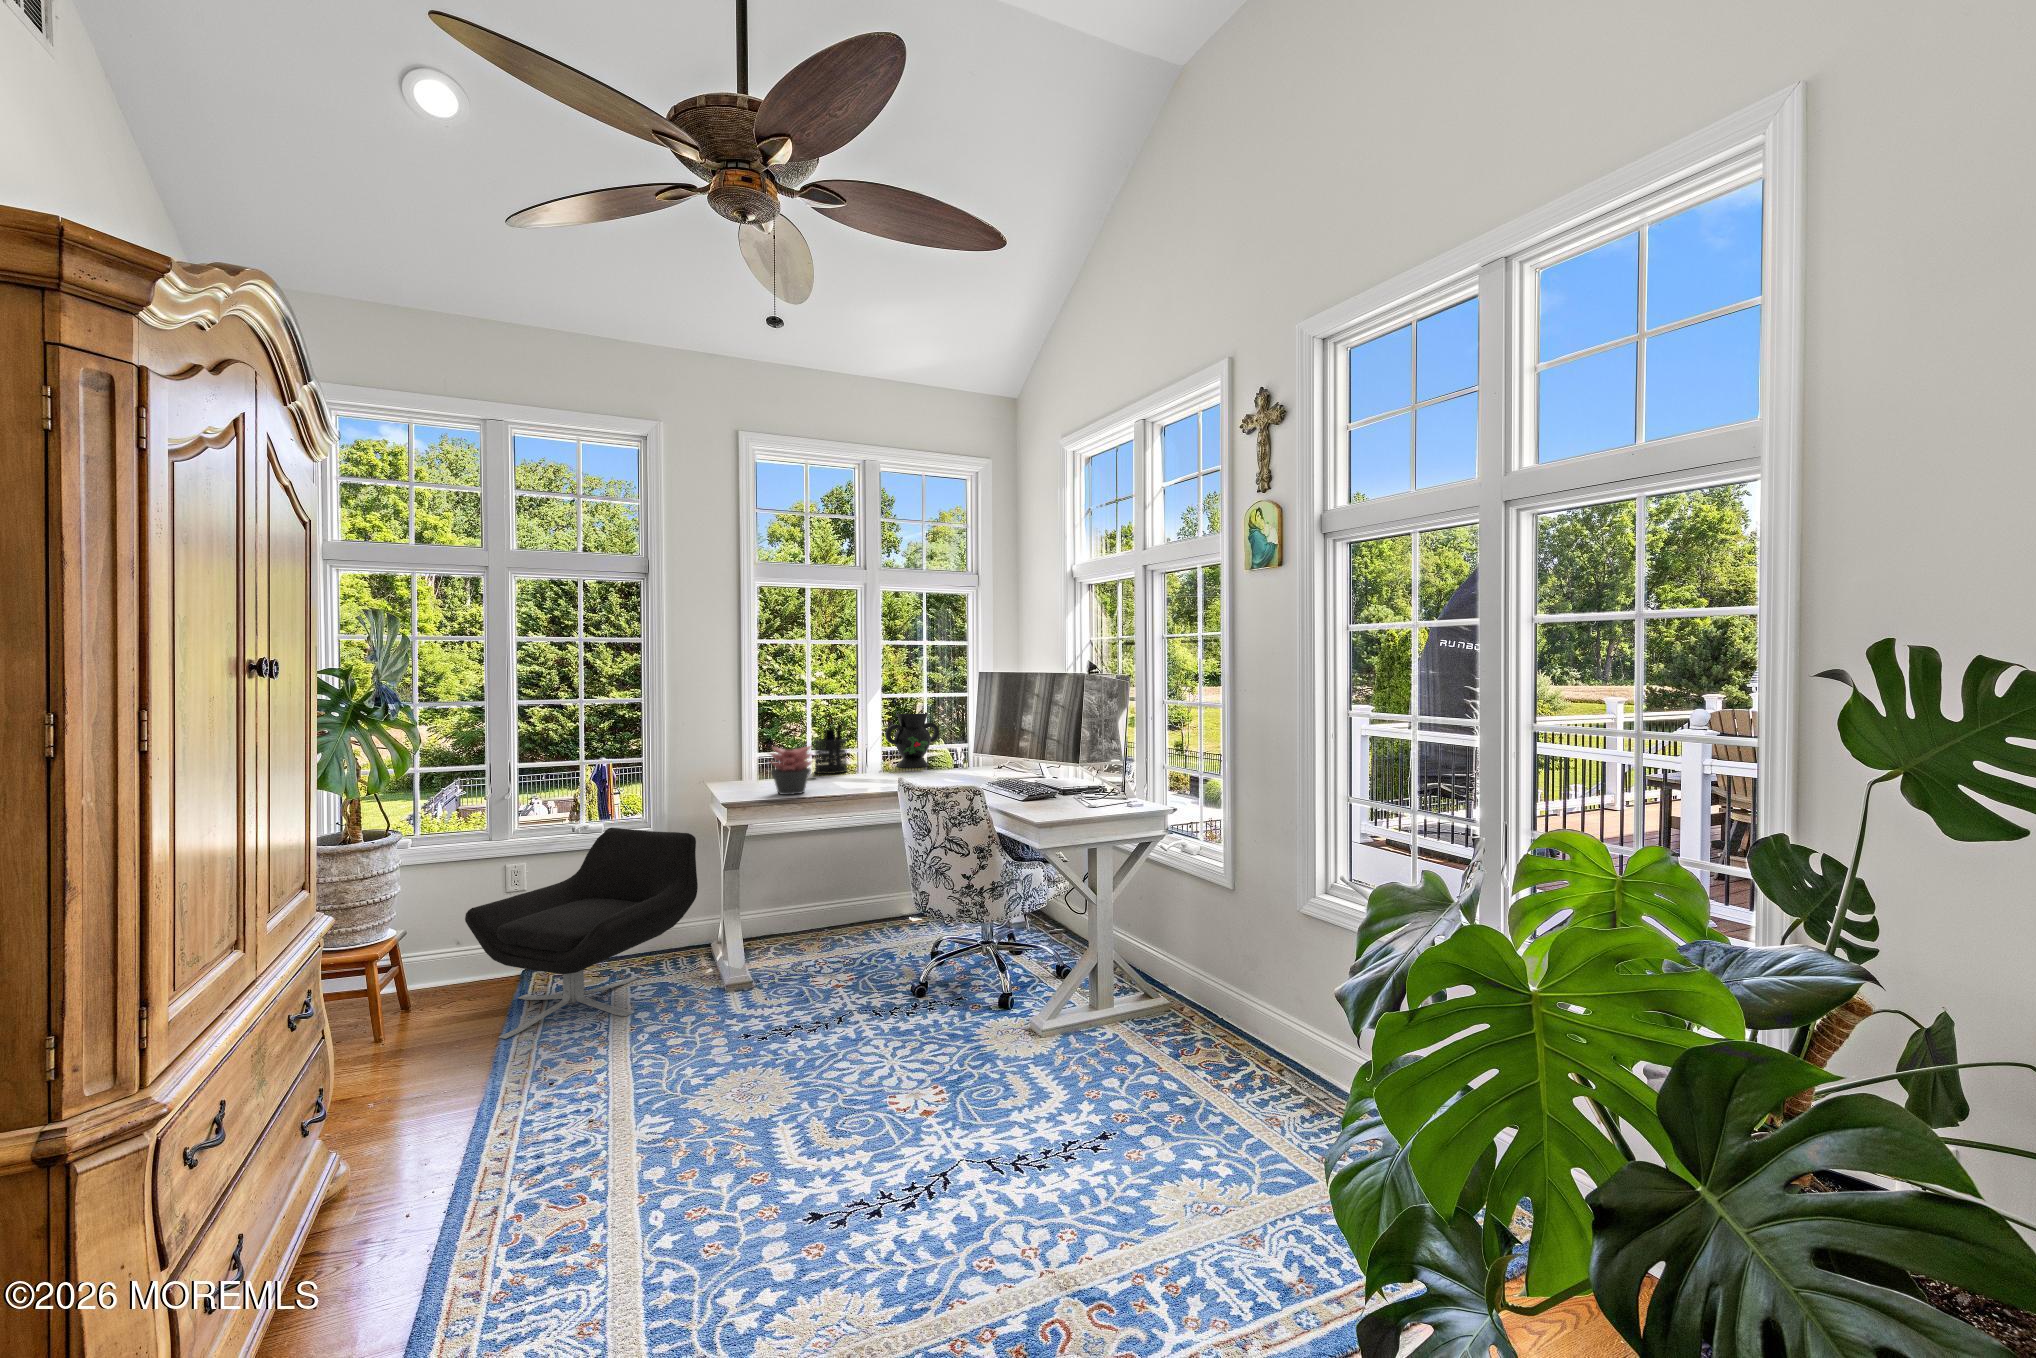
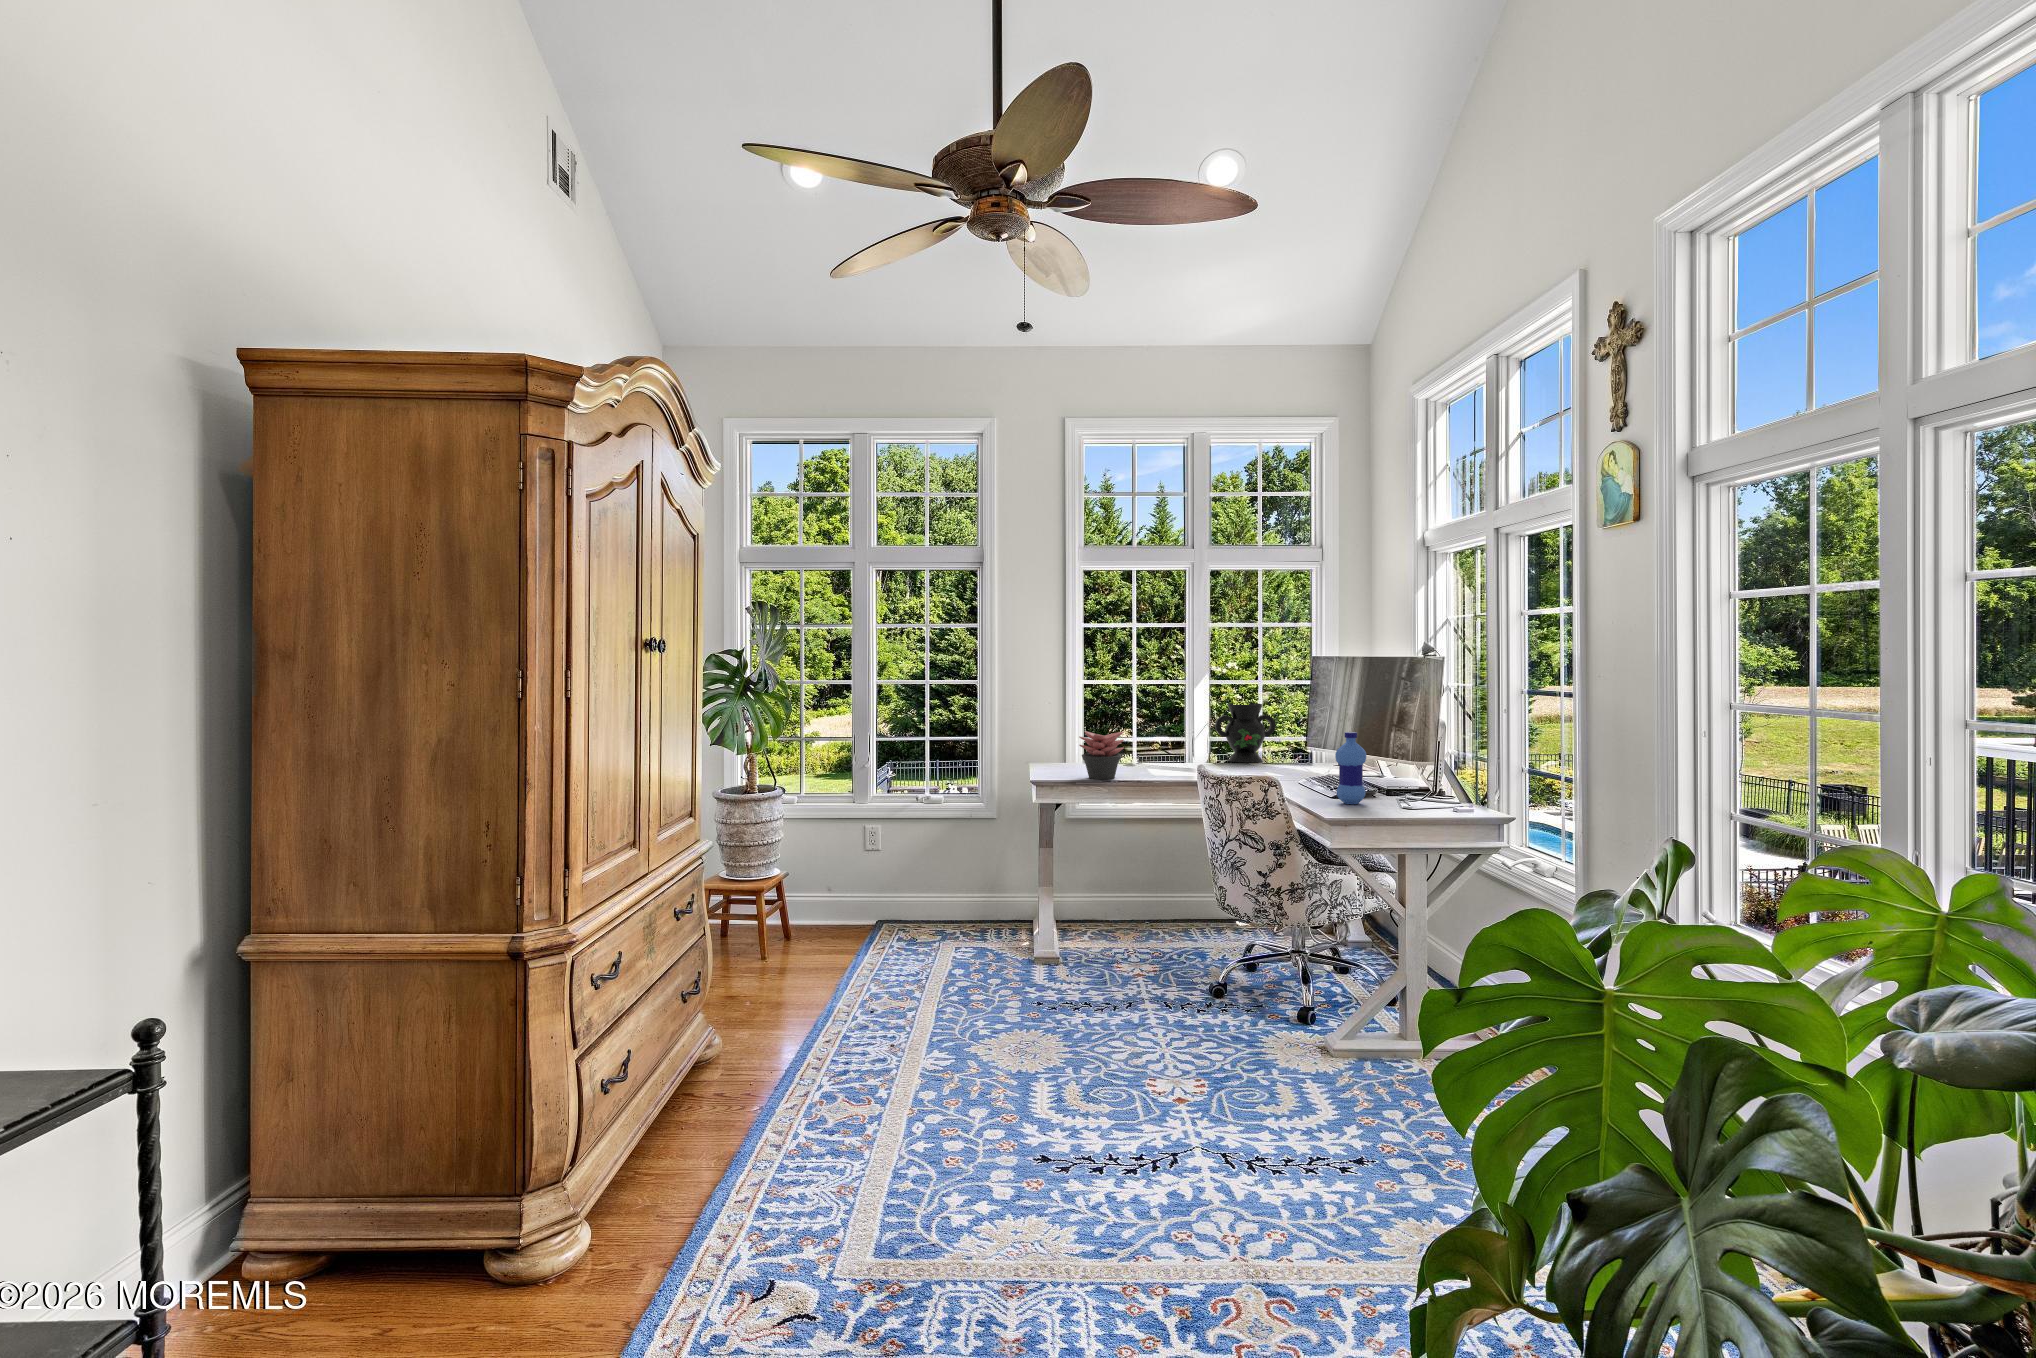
pen holder: present [814,726,847,774] -> none [1139,712,1174,764]
water bottle: none [1030,739,1055,804] -> present [1335,732,1366,804]
lounge chair: present [465,828,698,1039] -> none [828,801,1016,972]

